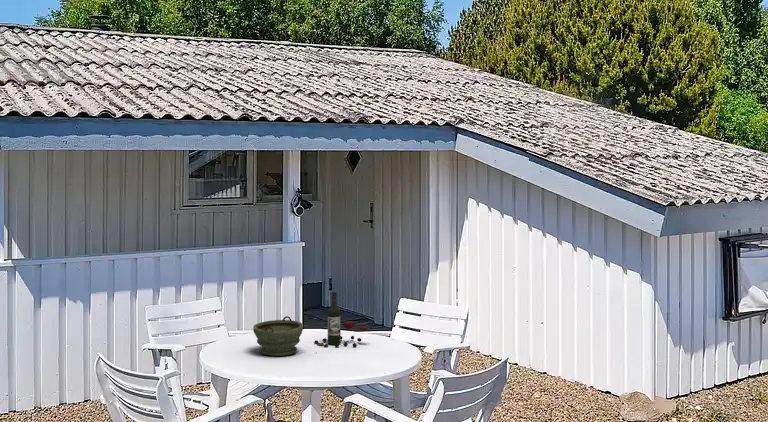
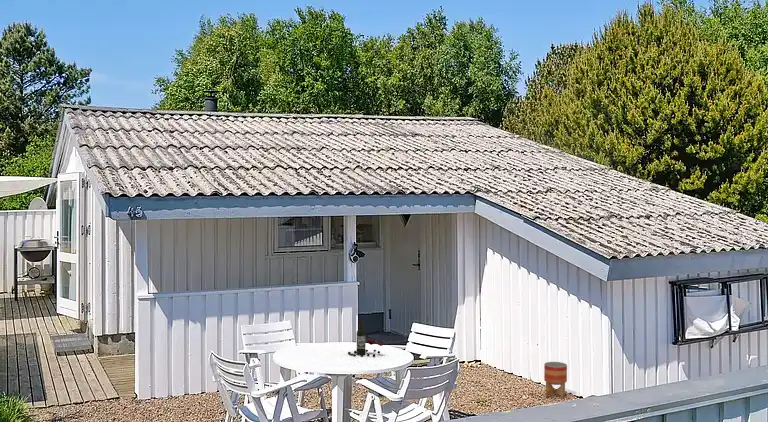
bowl: present [253,316,303,356] -> none [305,335,338,361]
planter: none [558,343,588,392] -> present [544,362,567,399]

